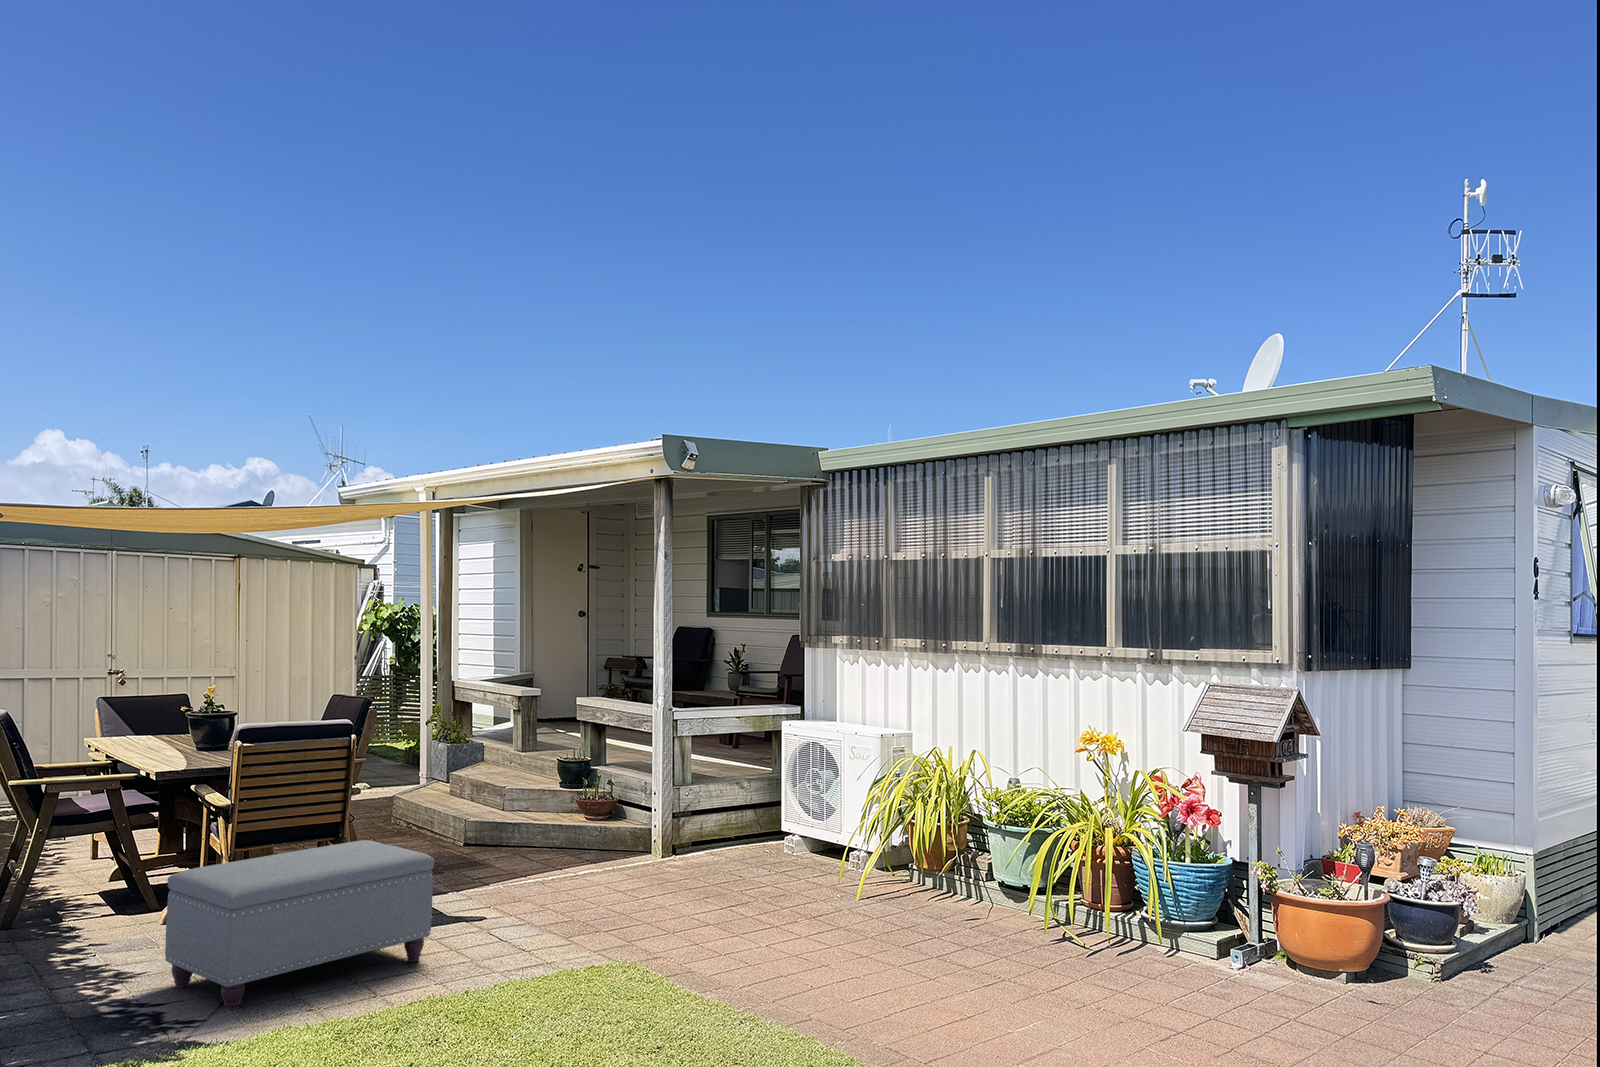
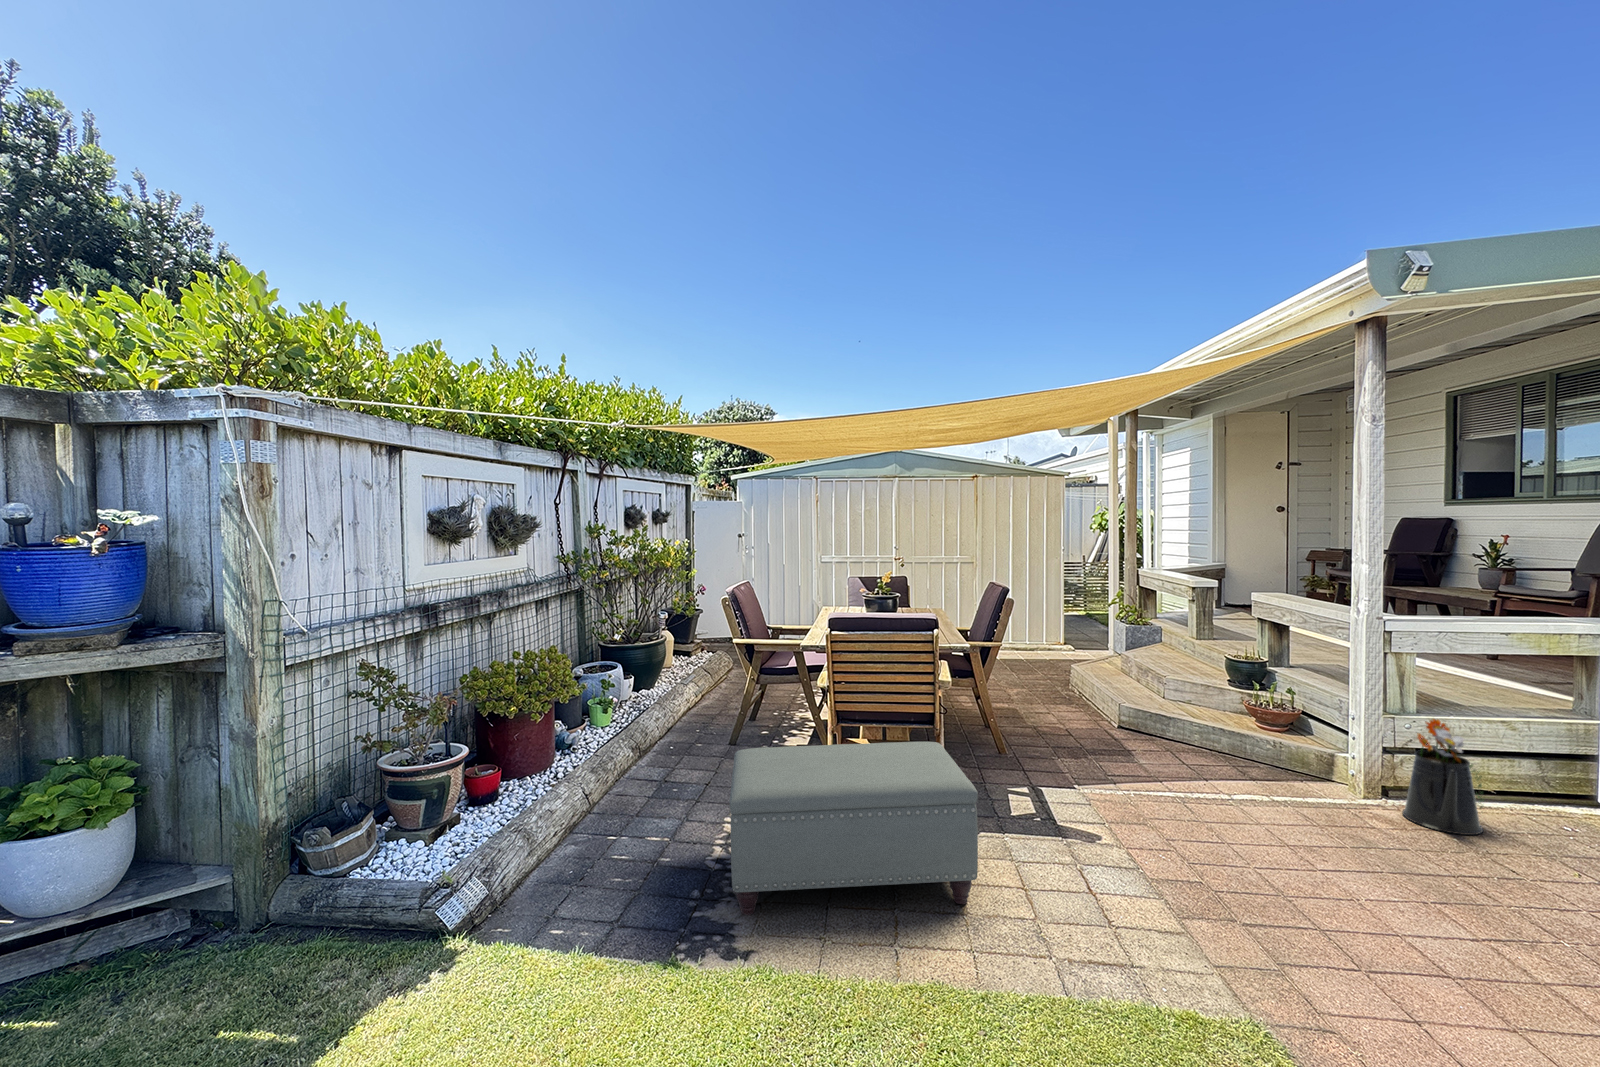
watering can: none [685,782,729,864] -> present [1402,719,1483,835]

